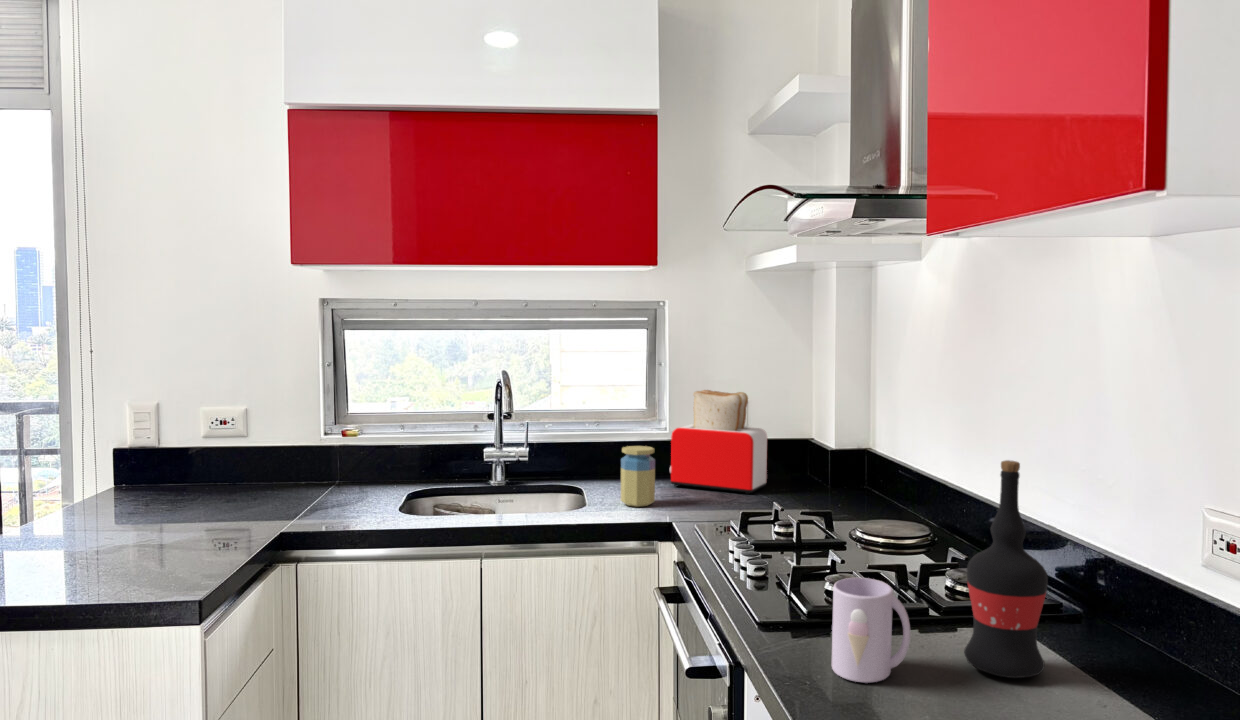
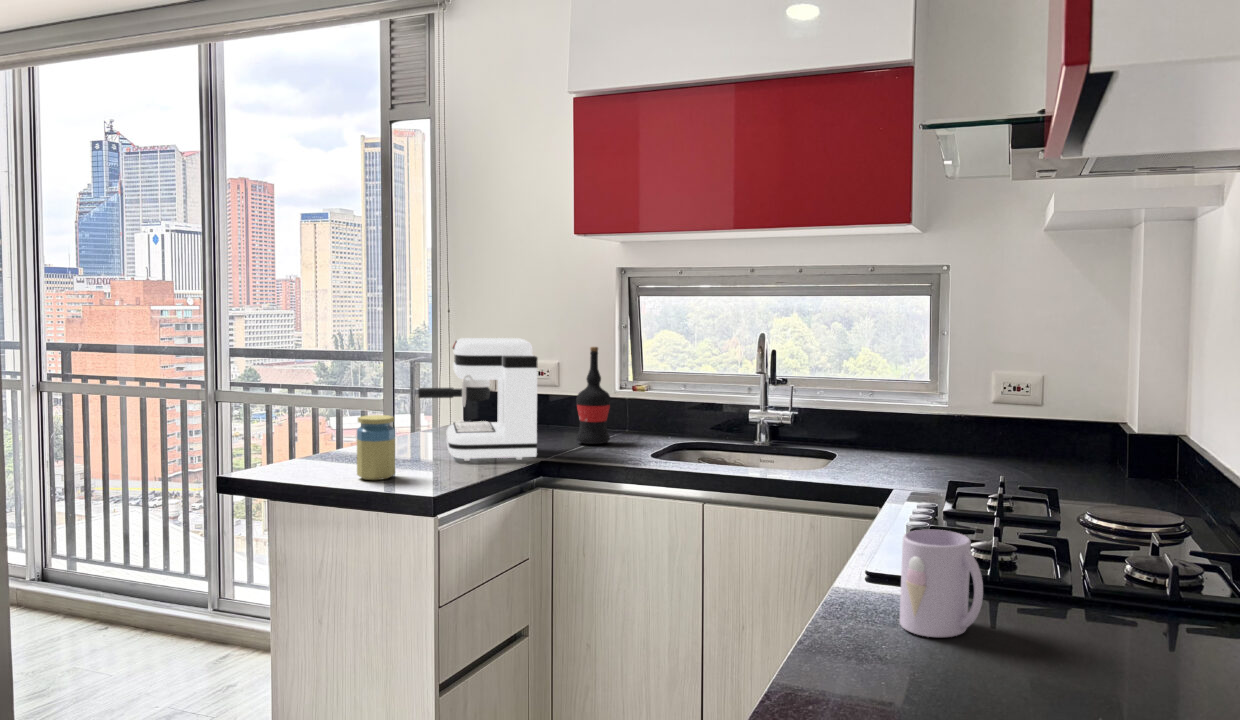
coffee maker: none [101,388,273,545] -> present [418,338,538,461]
toaster: present [670,390,767,494] -> none [932,360,1047,475]
jar: present [620,446,655,507] -> present [357,415,395,480]
wine bottle: present [964,460,1048,678] -> present [576,347,610,444]

